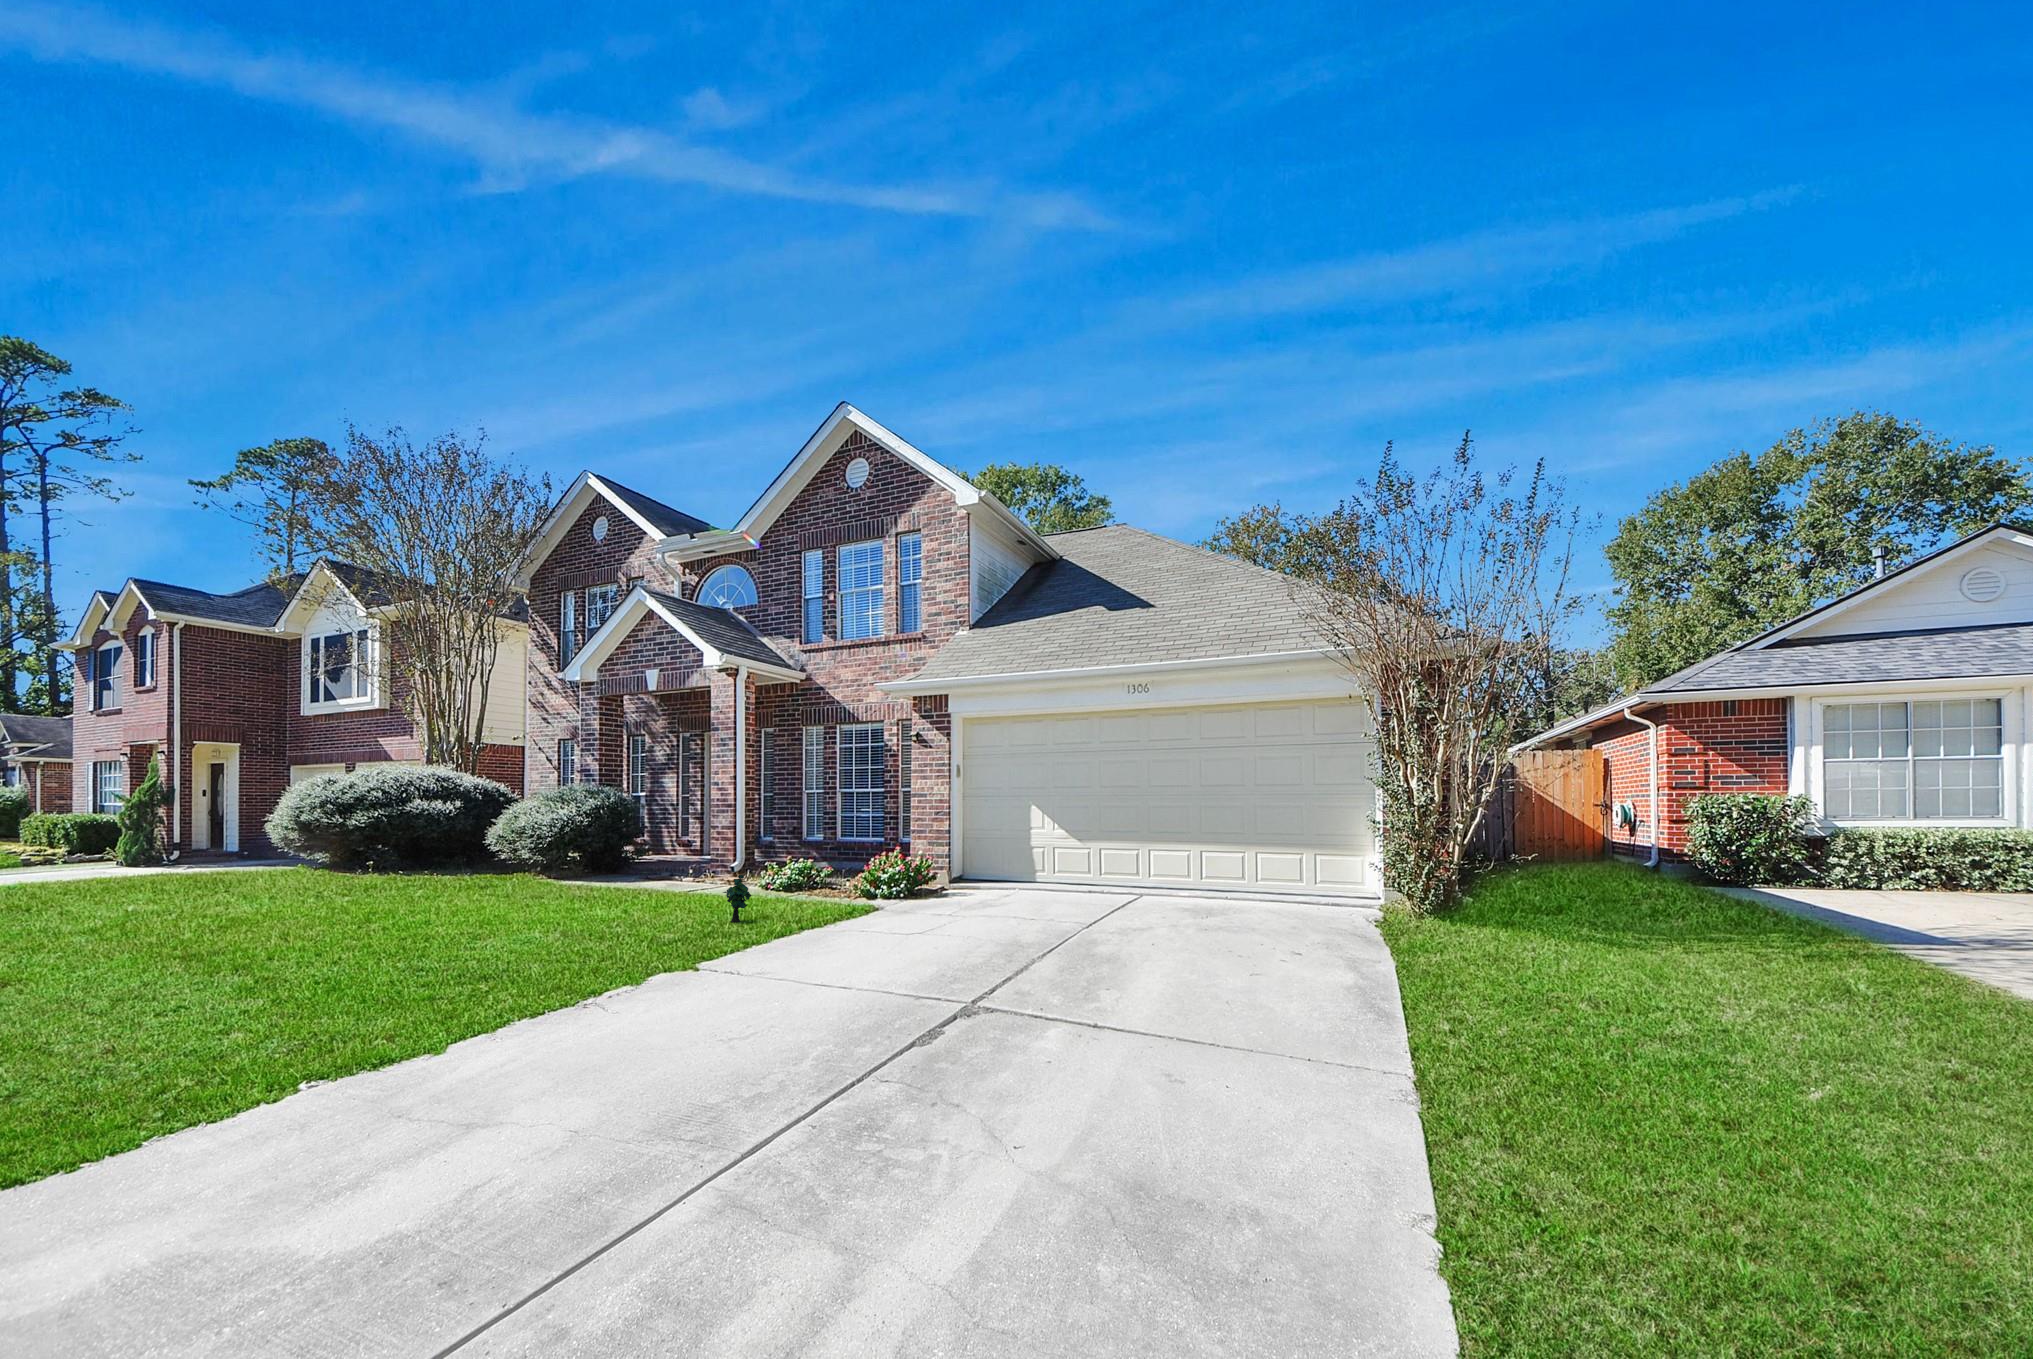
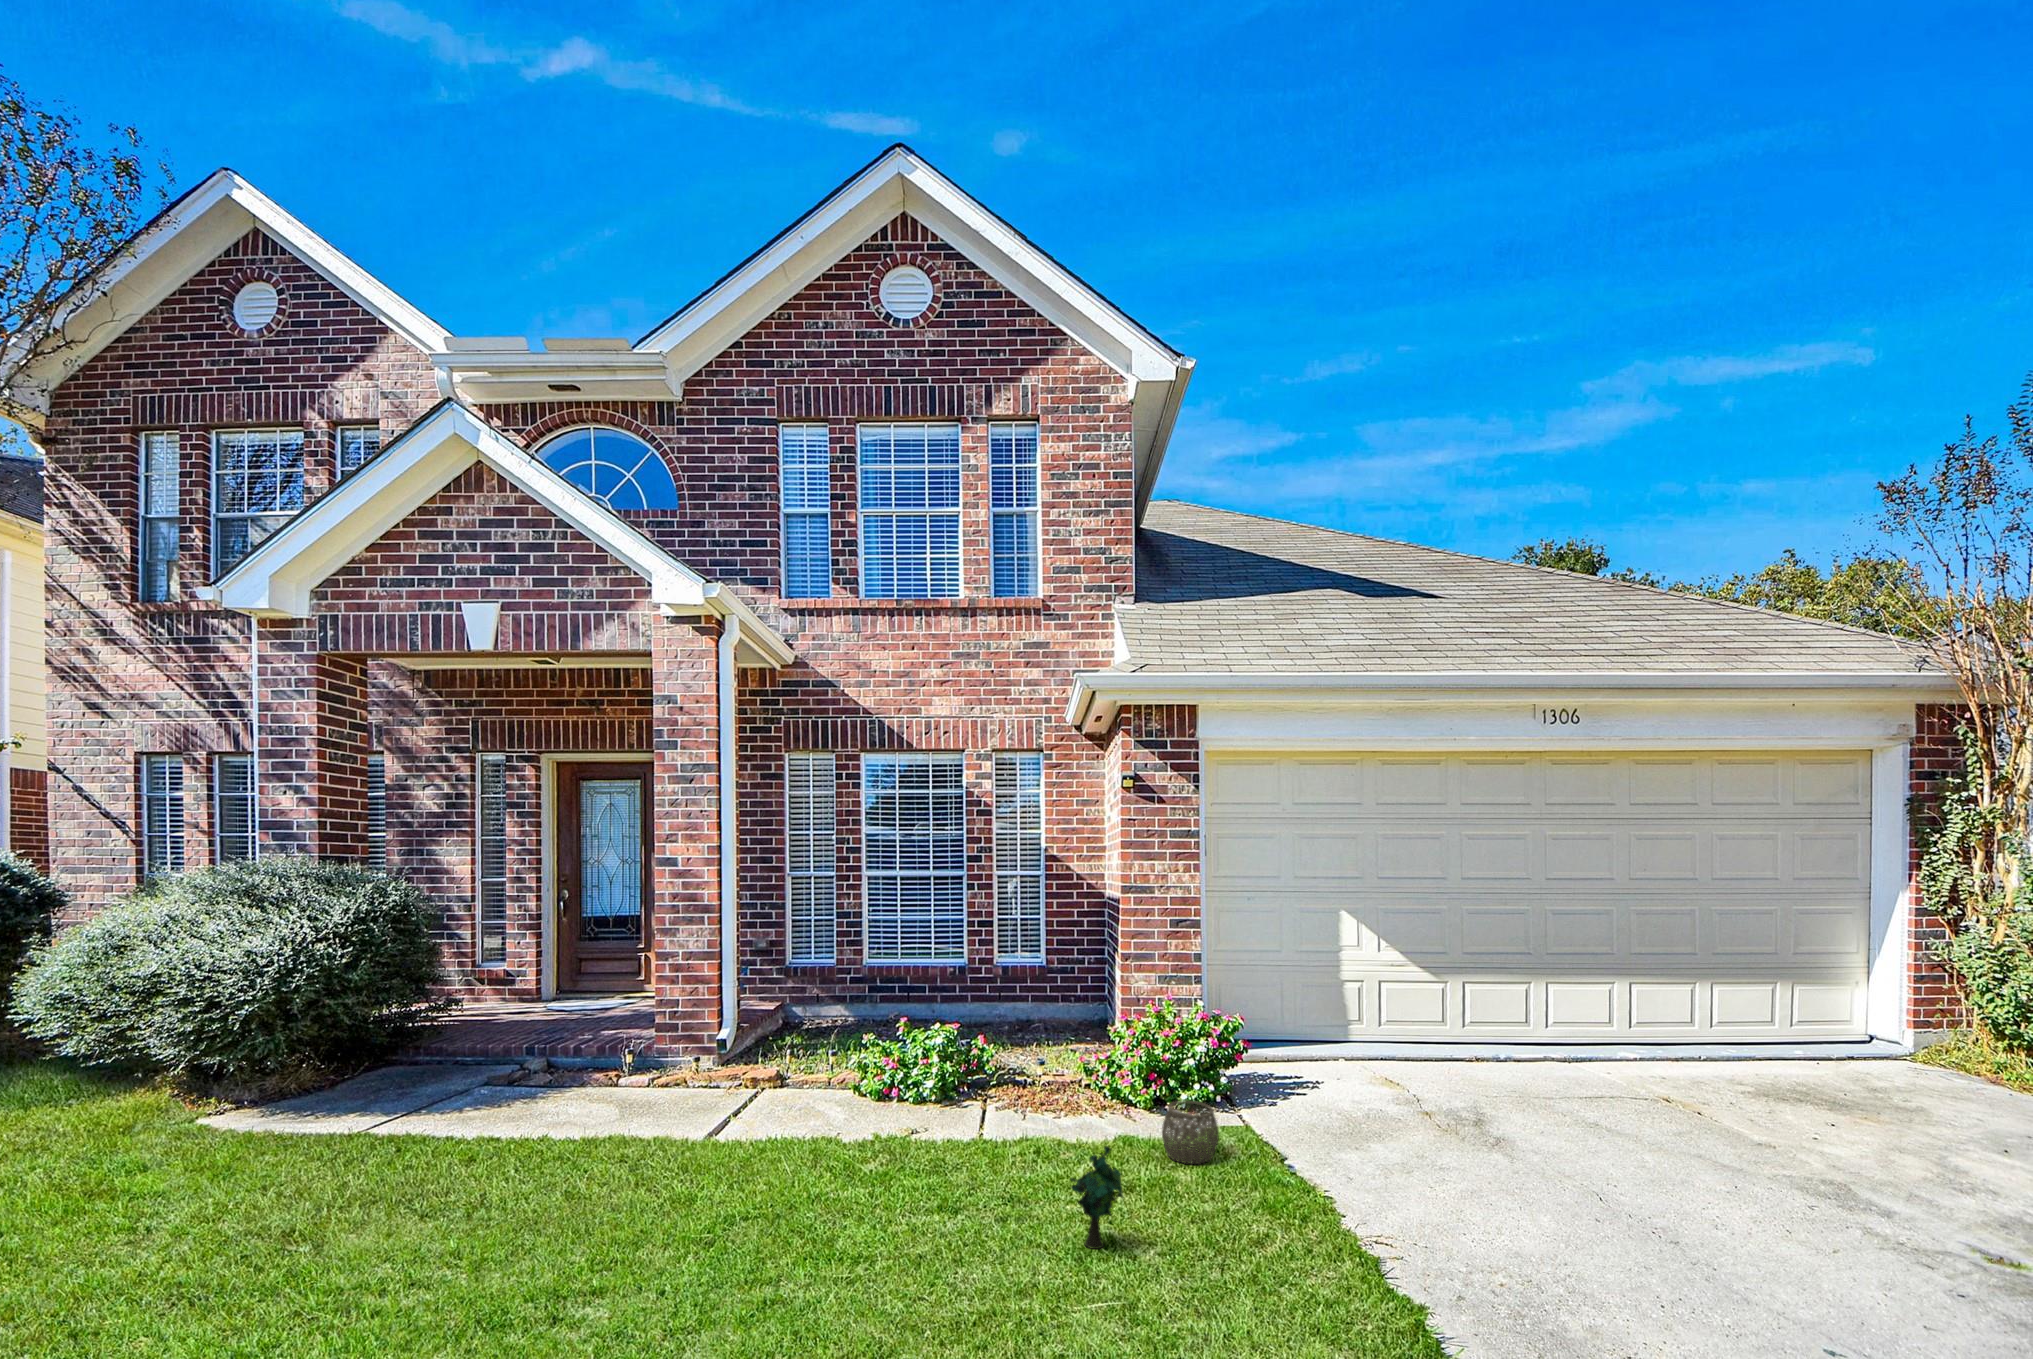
woven basket: none [837,878,867,907] -> present [1162,1101,1219,1164]

